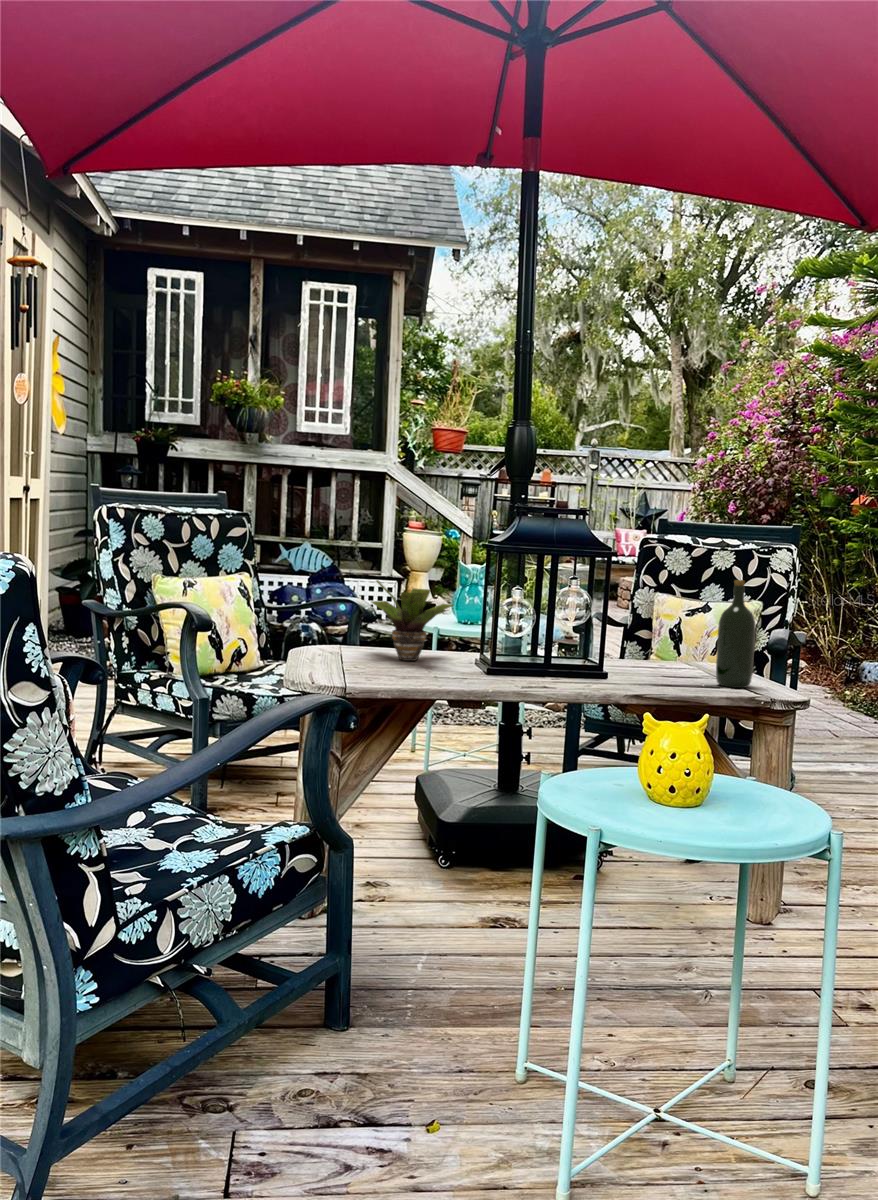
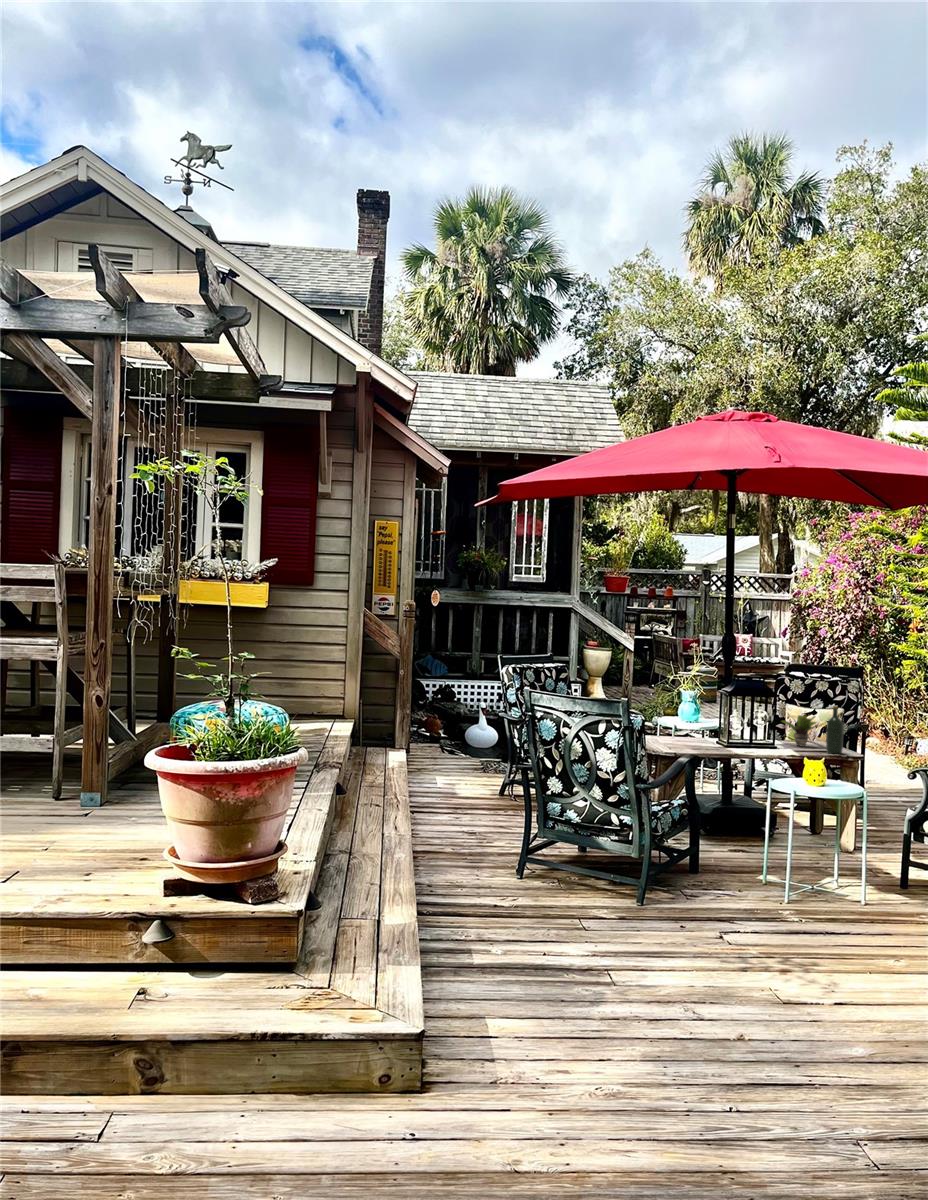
potted plant: present [372,580,453,661] -> present [782,714,816,747]

